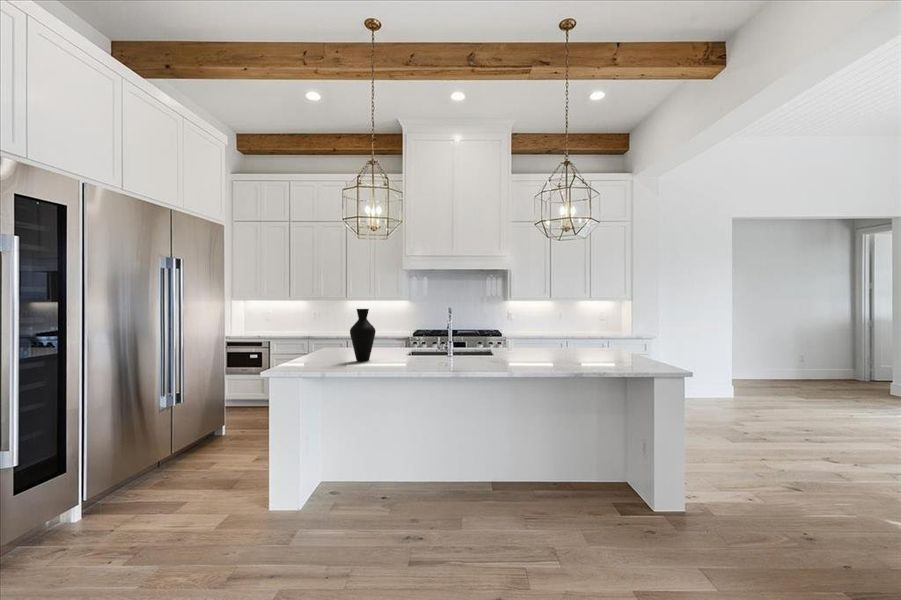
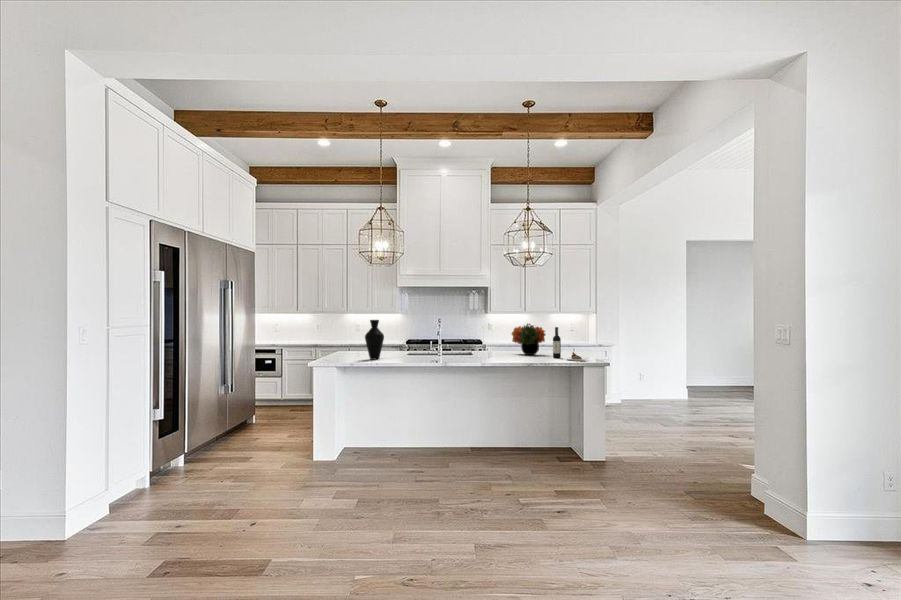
flower arrangement: none [541,314,586,354] -> present [511,324,546,355]
wine bottle: none [598,319,649,366] -> present [553,327,588,361]

